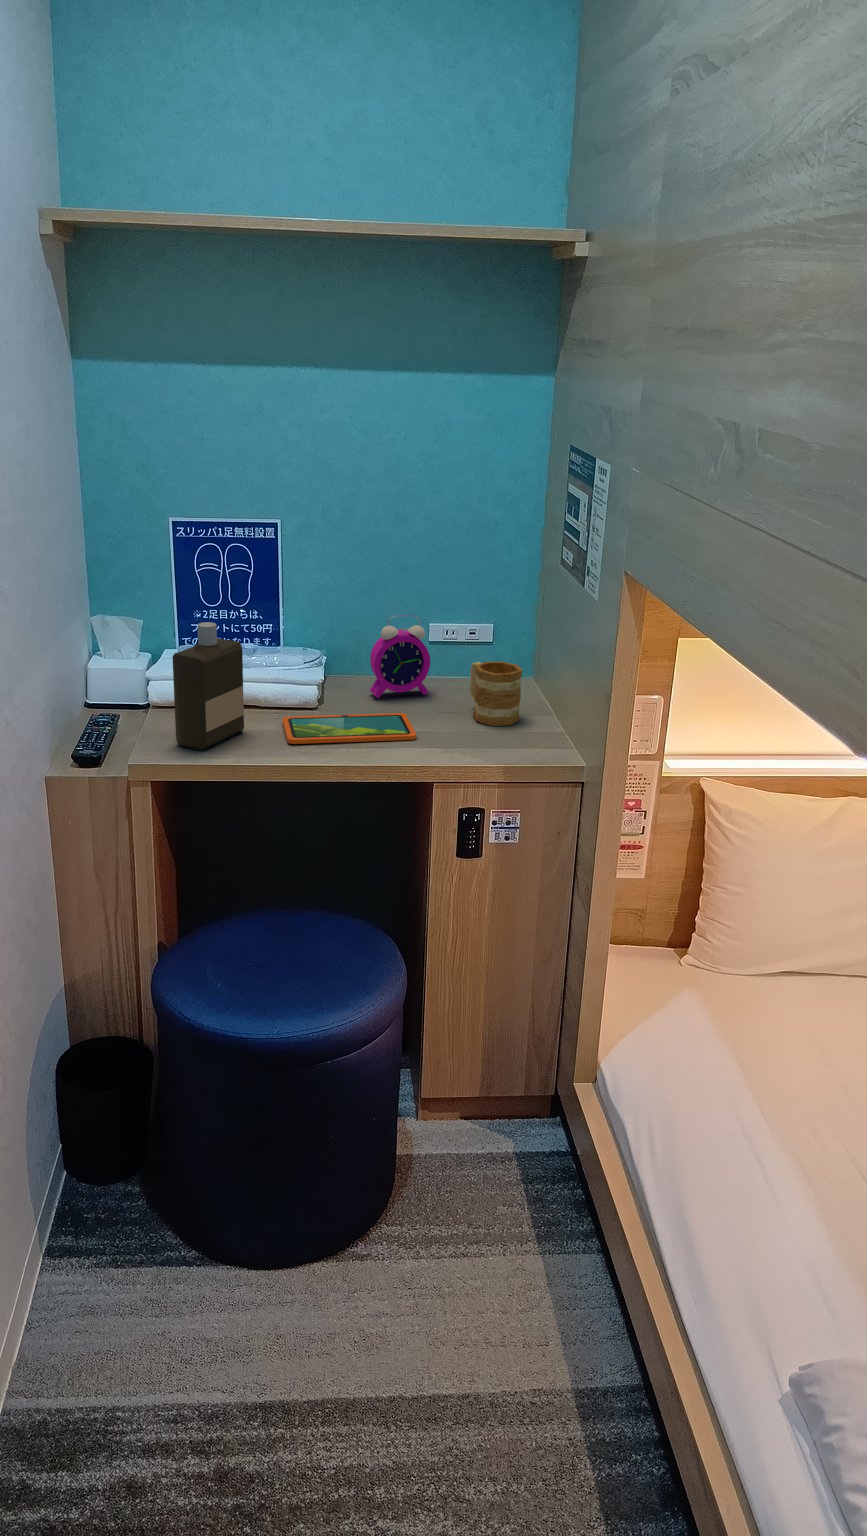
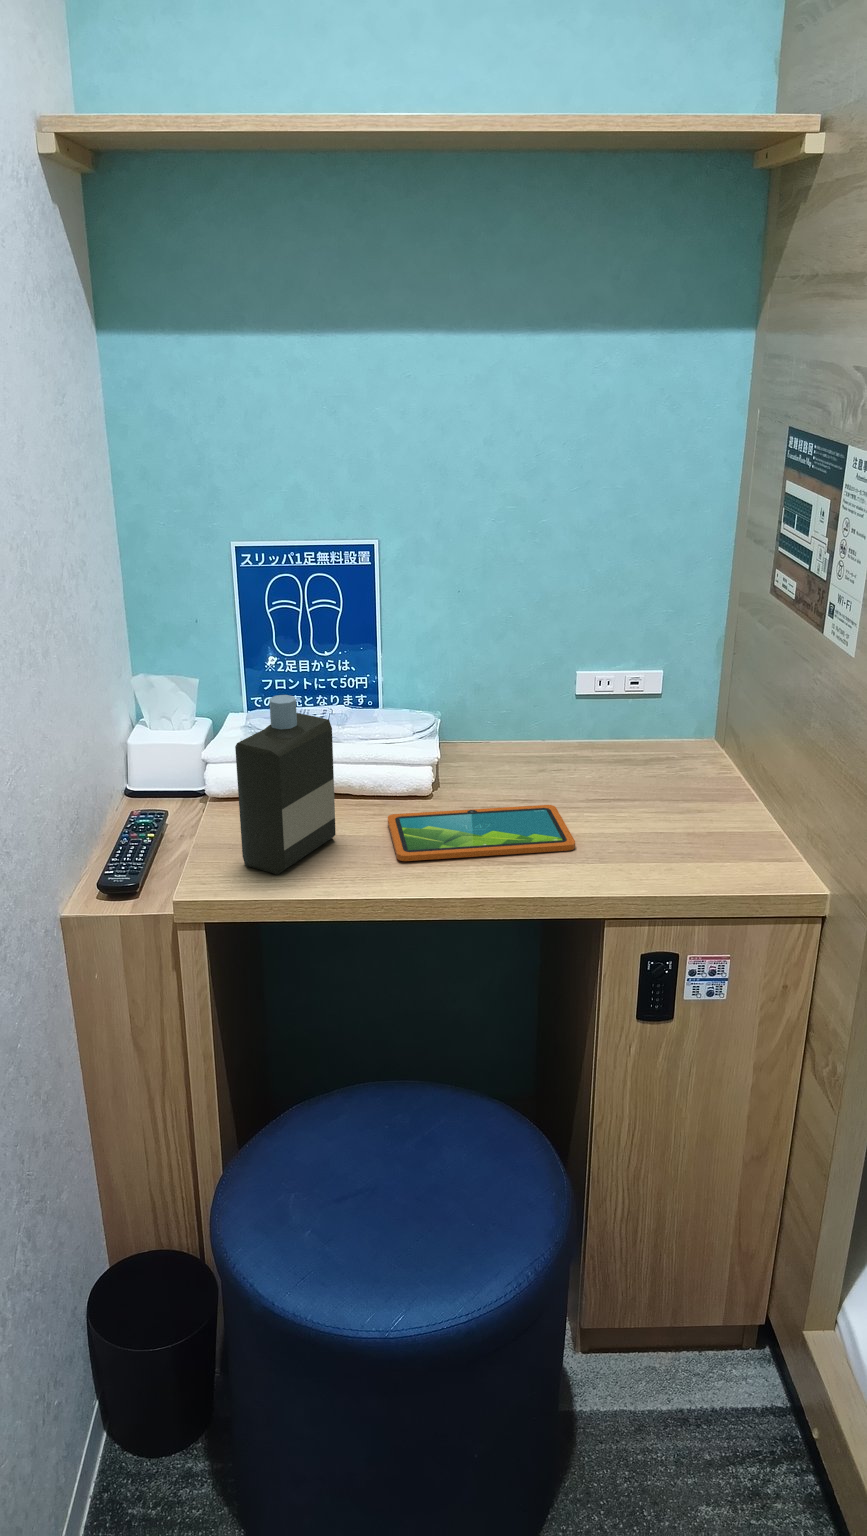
alarm clock: present [370,615,430,698] -> none [501,666,584,779]
mug: present [470,662,522,726] -> none [642,731,720,823]

